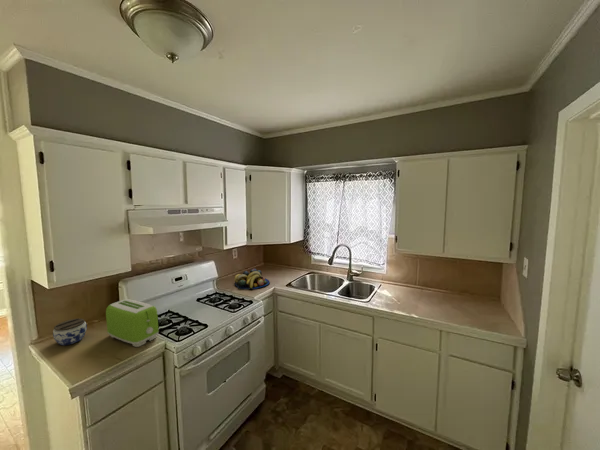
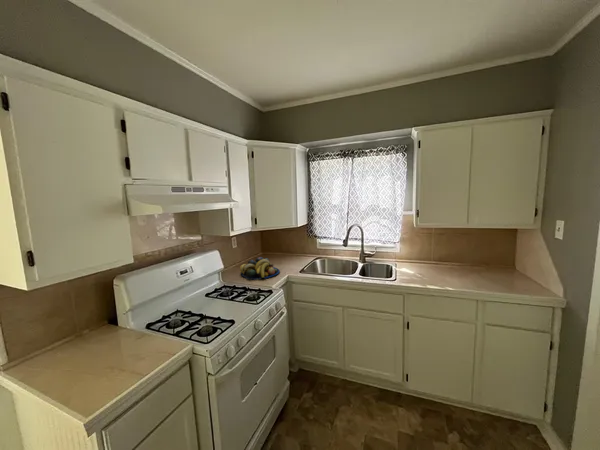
toaster: present [106,299,158,347] -> none [106,299,179,356]
jar: present [53,318,87,345] -> none [34,329,80,366]

